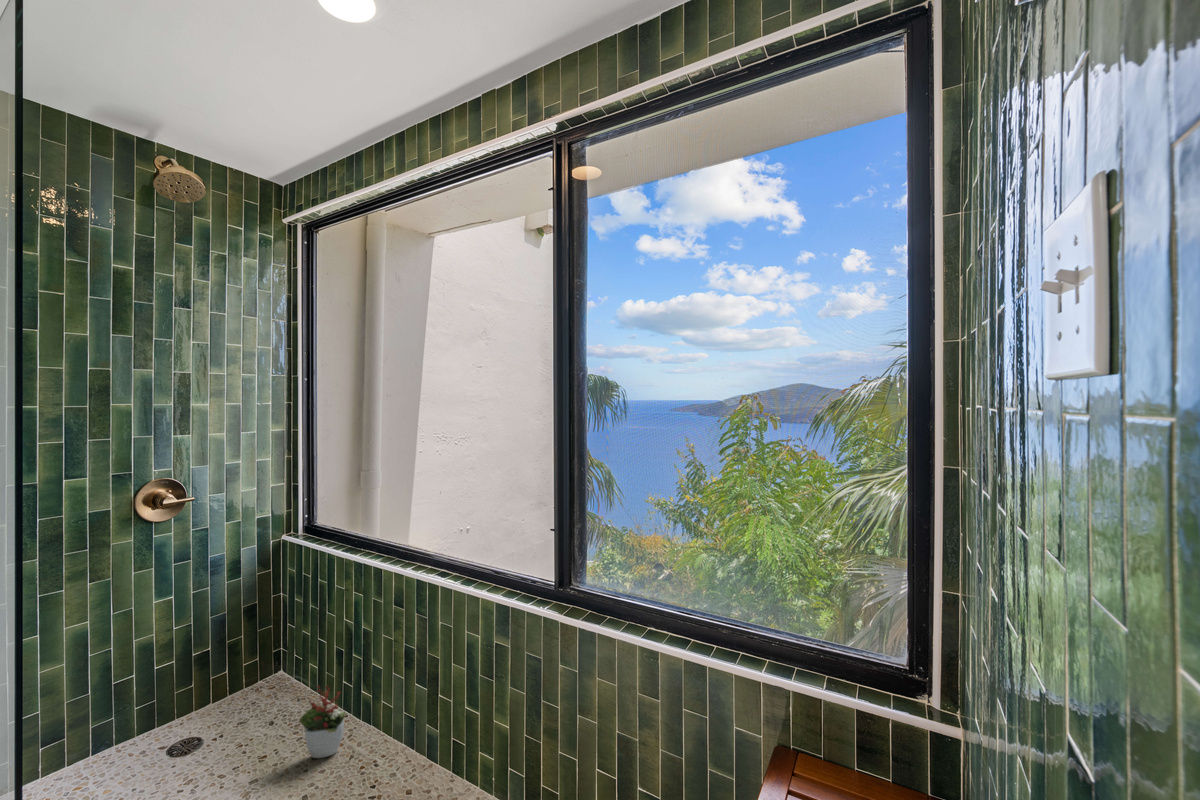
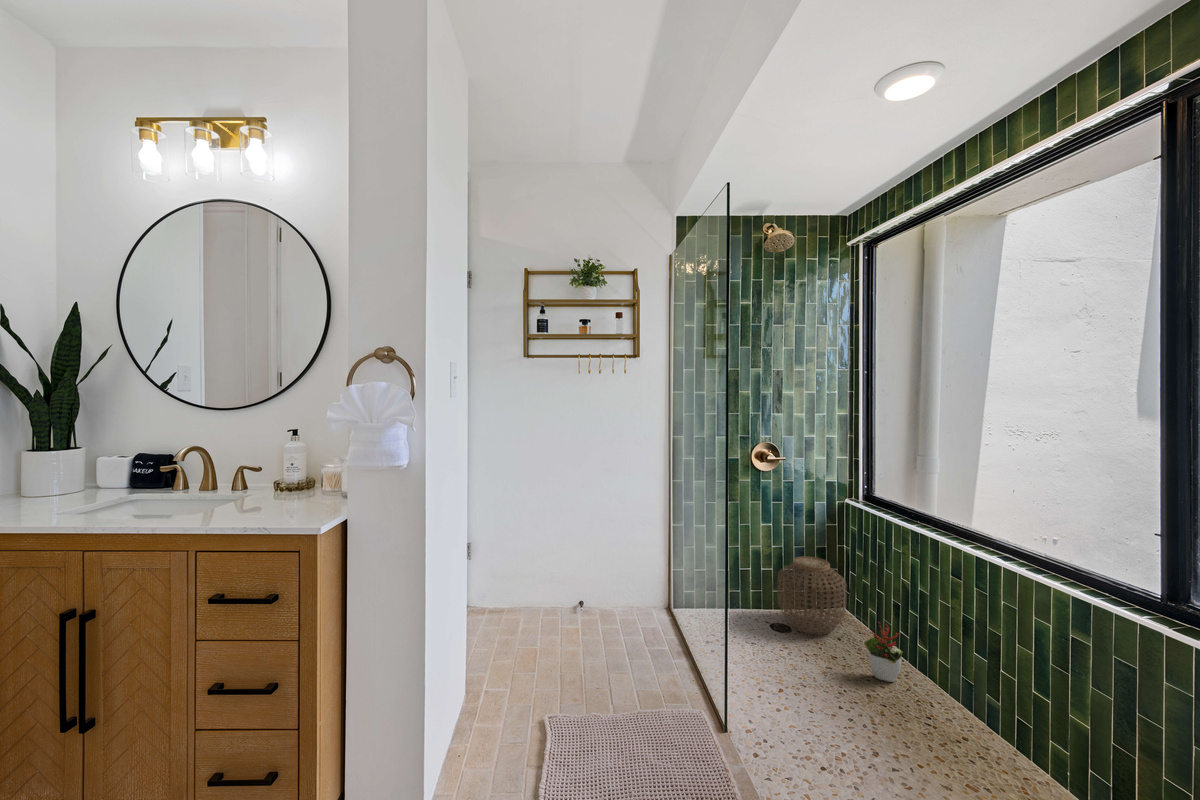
woven basket: none [178,624,282,735] -> present [777,556,846,635]

